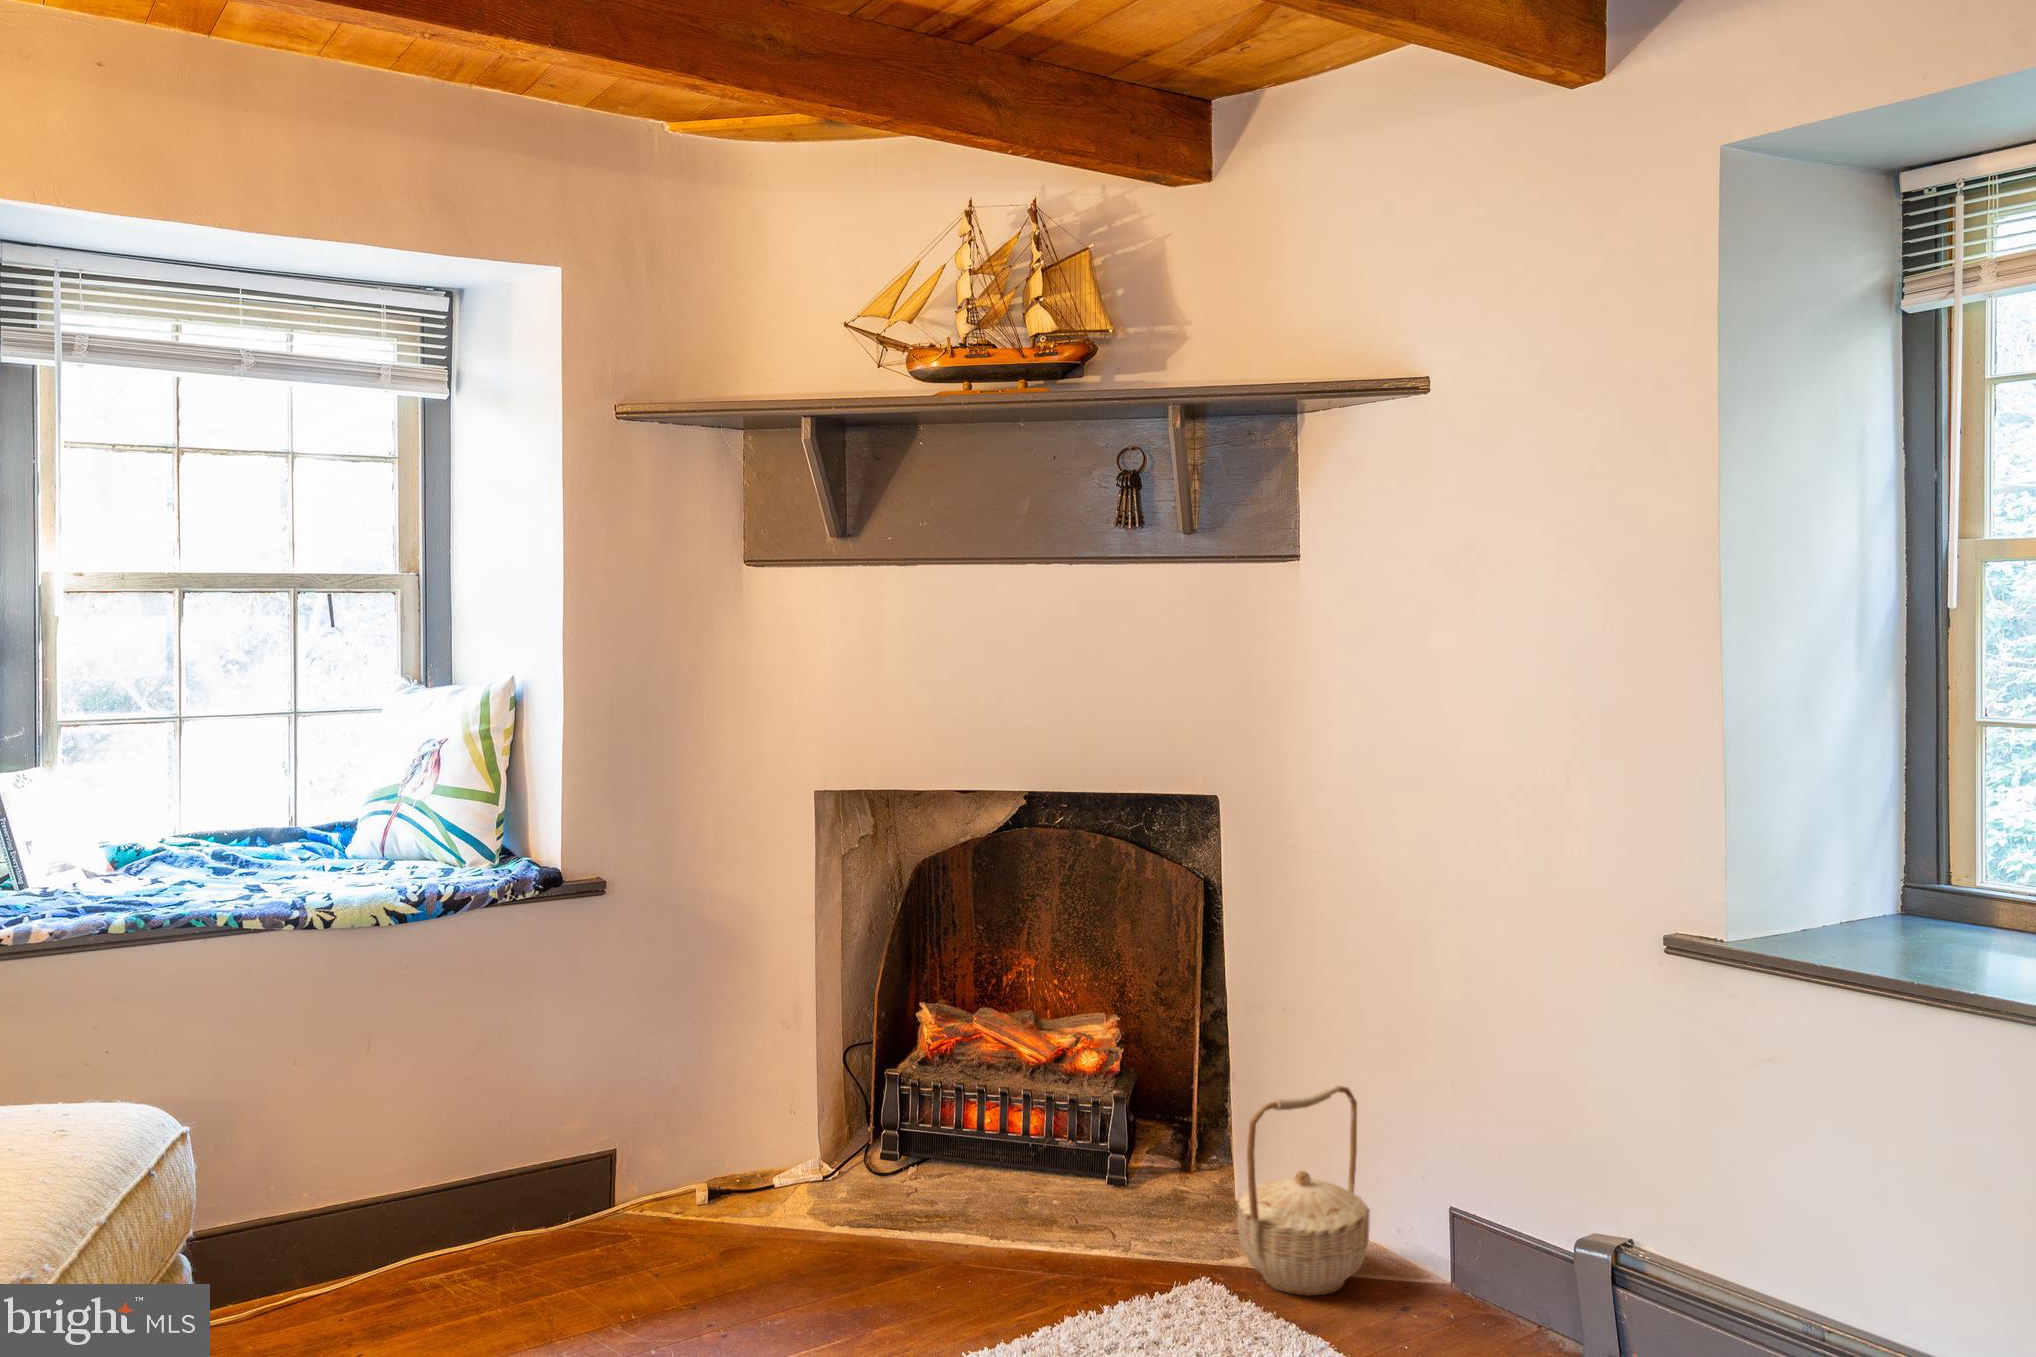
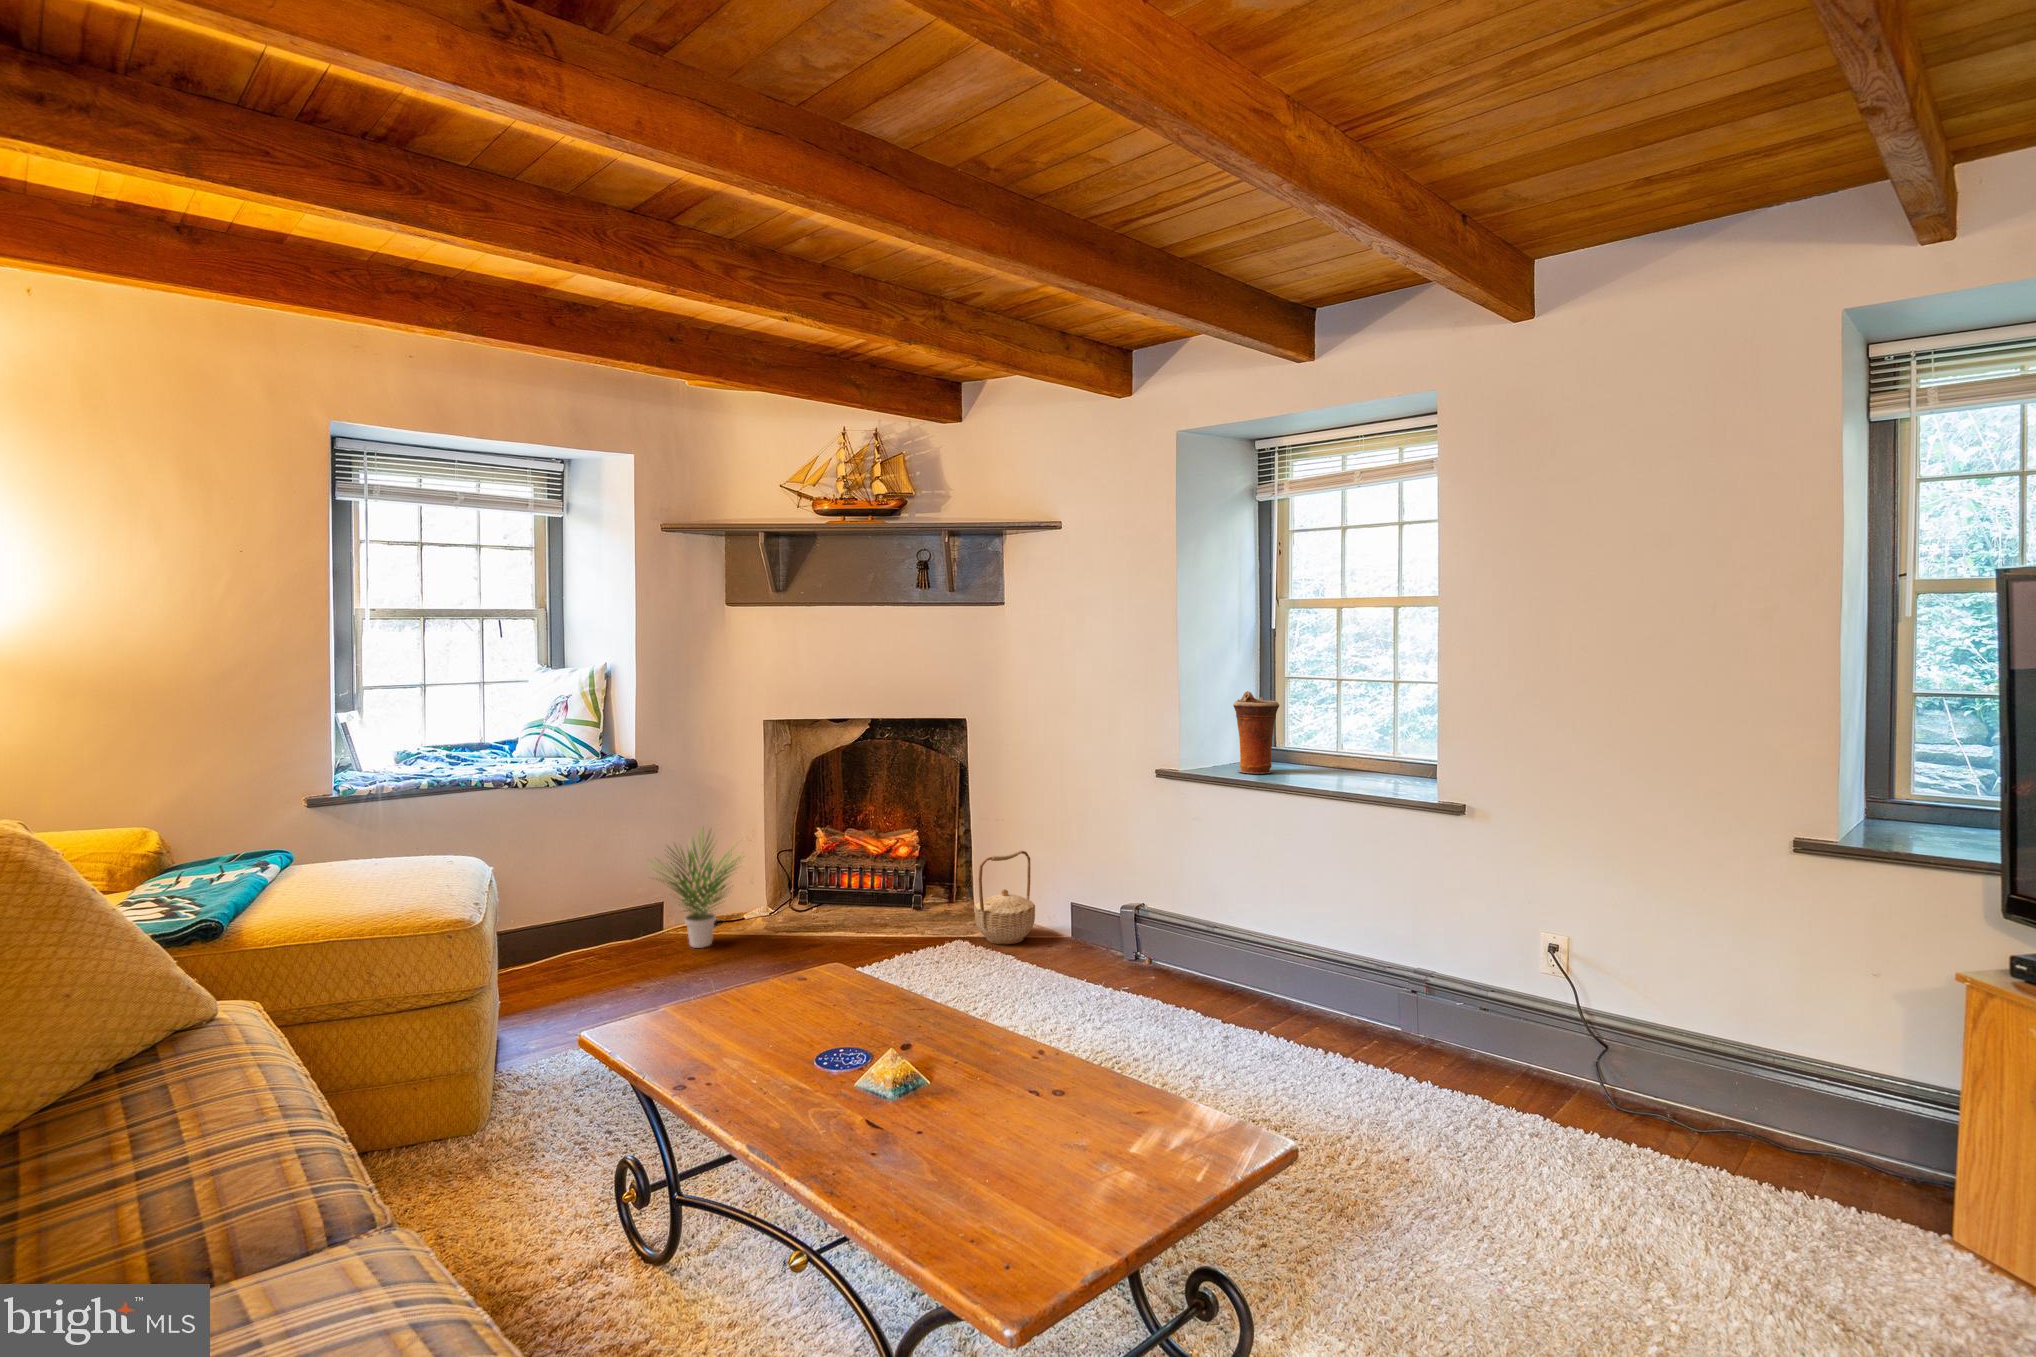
vase: none [1865,751,1991,952] -> present [1233,691,1279,773]
potted plant: none [561,1003,766,1259] -> present [662,831,739,948]

